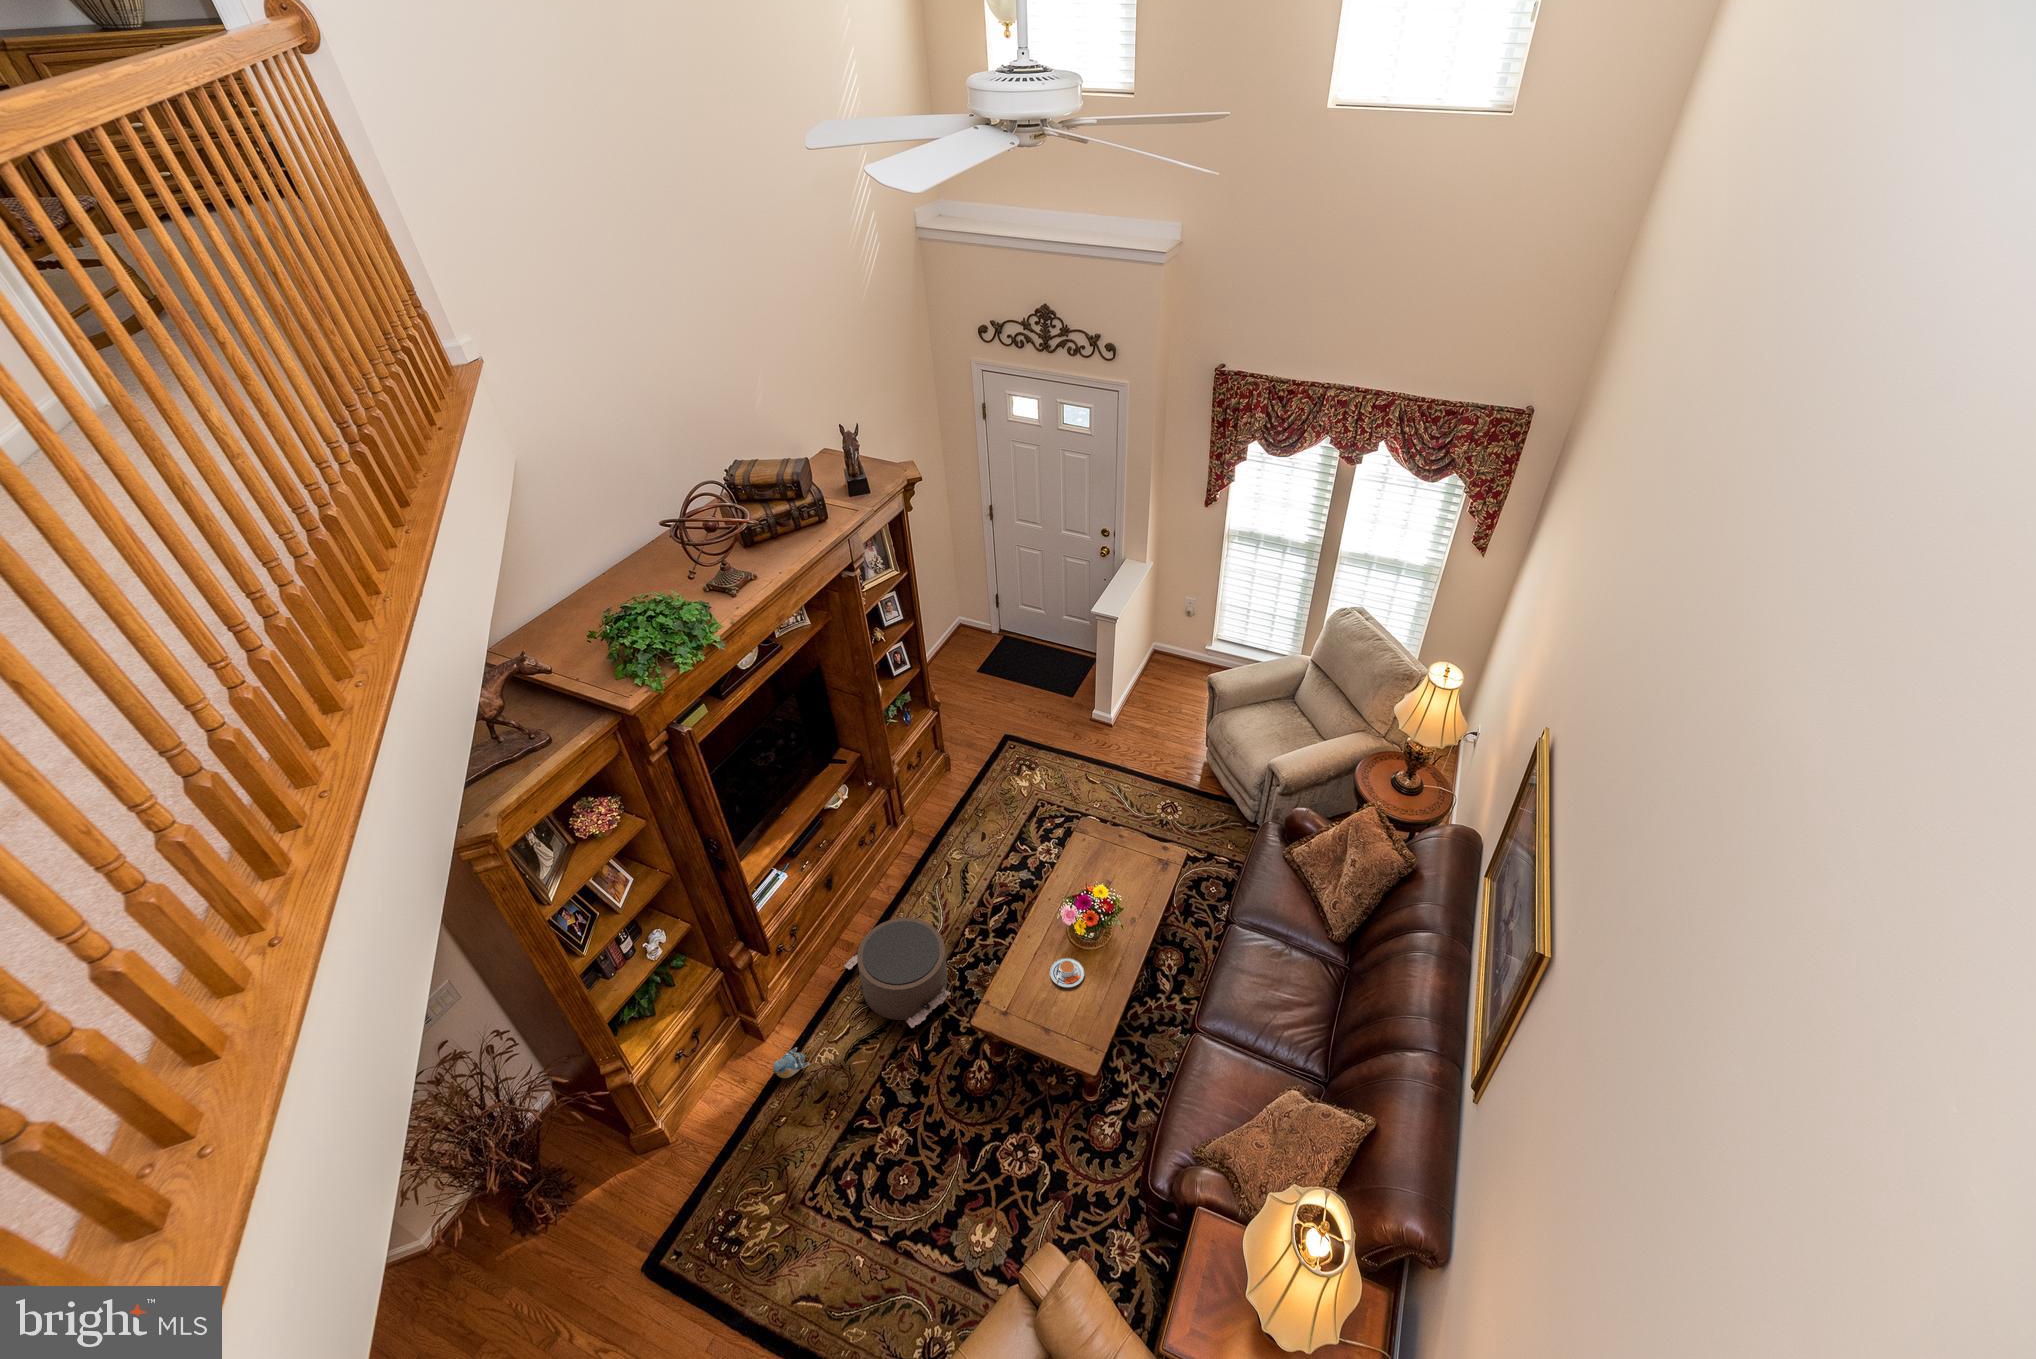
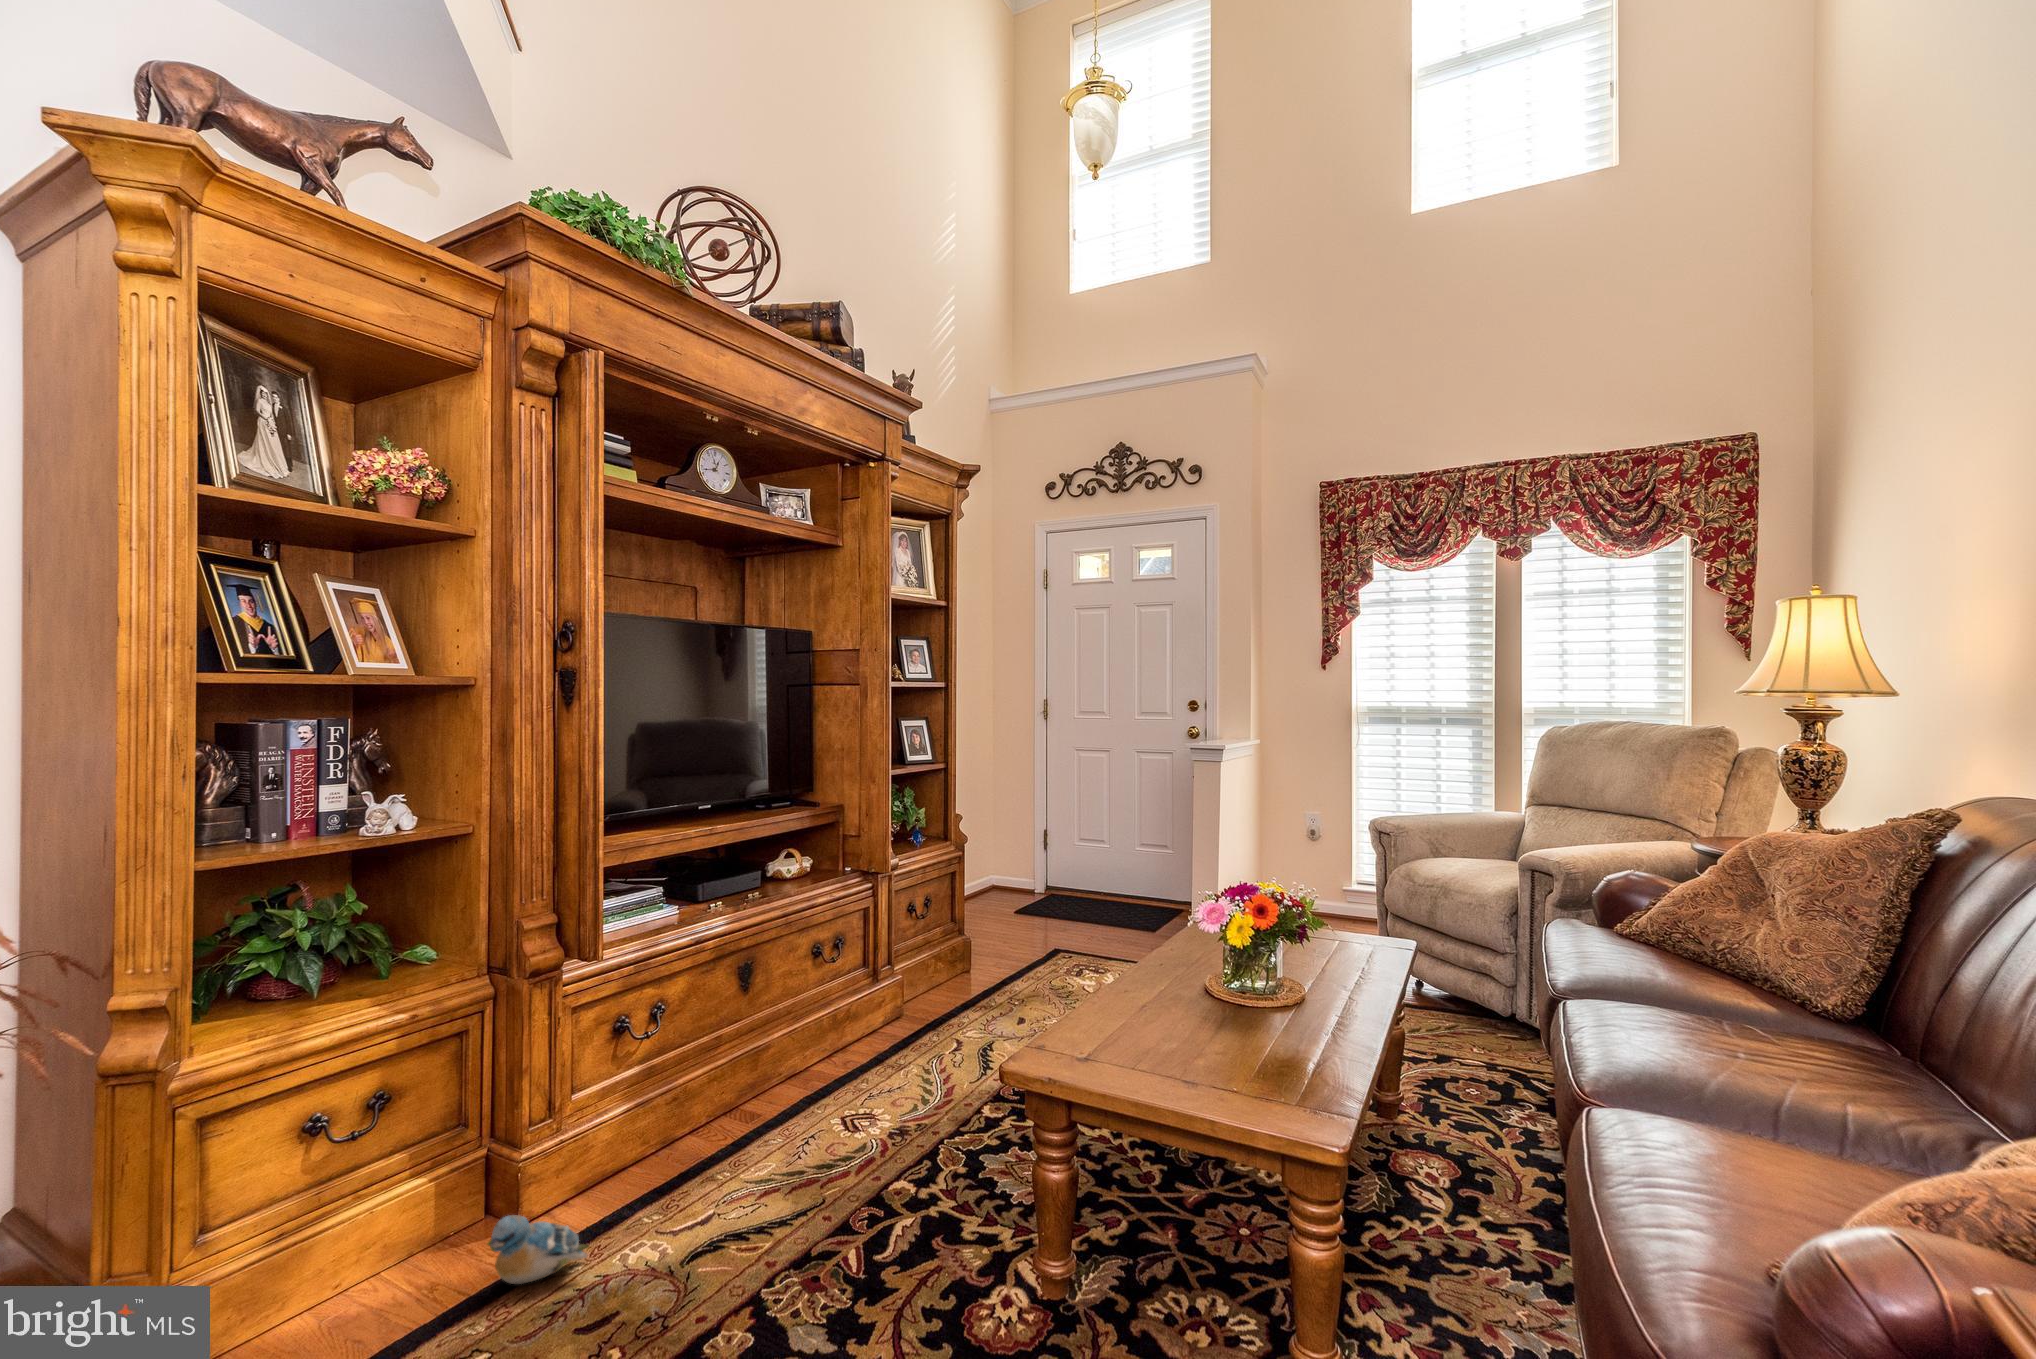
pouf: present [844,918,951,1028] -> none [728,1030,950,1213]
teacup: present [1050,958,1084,987] -> none [1181,986,1262,1027]

